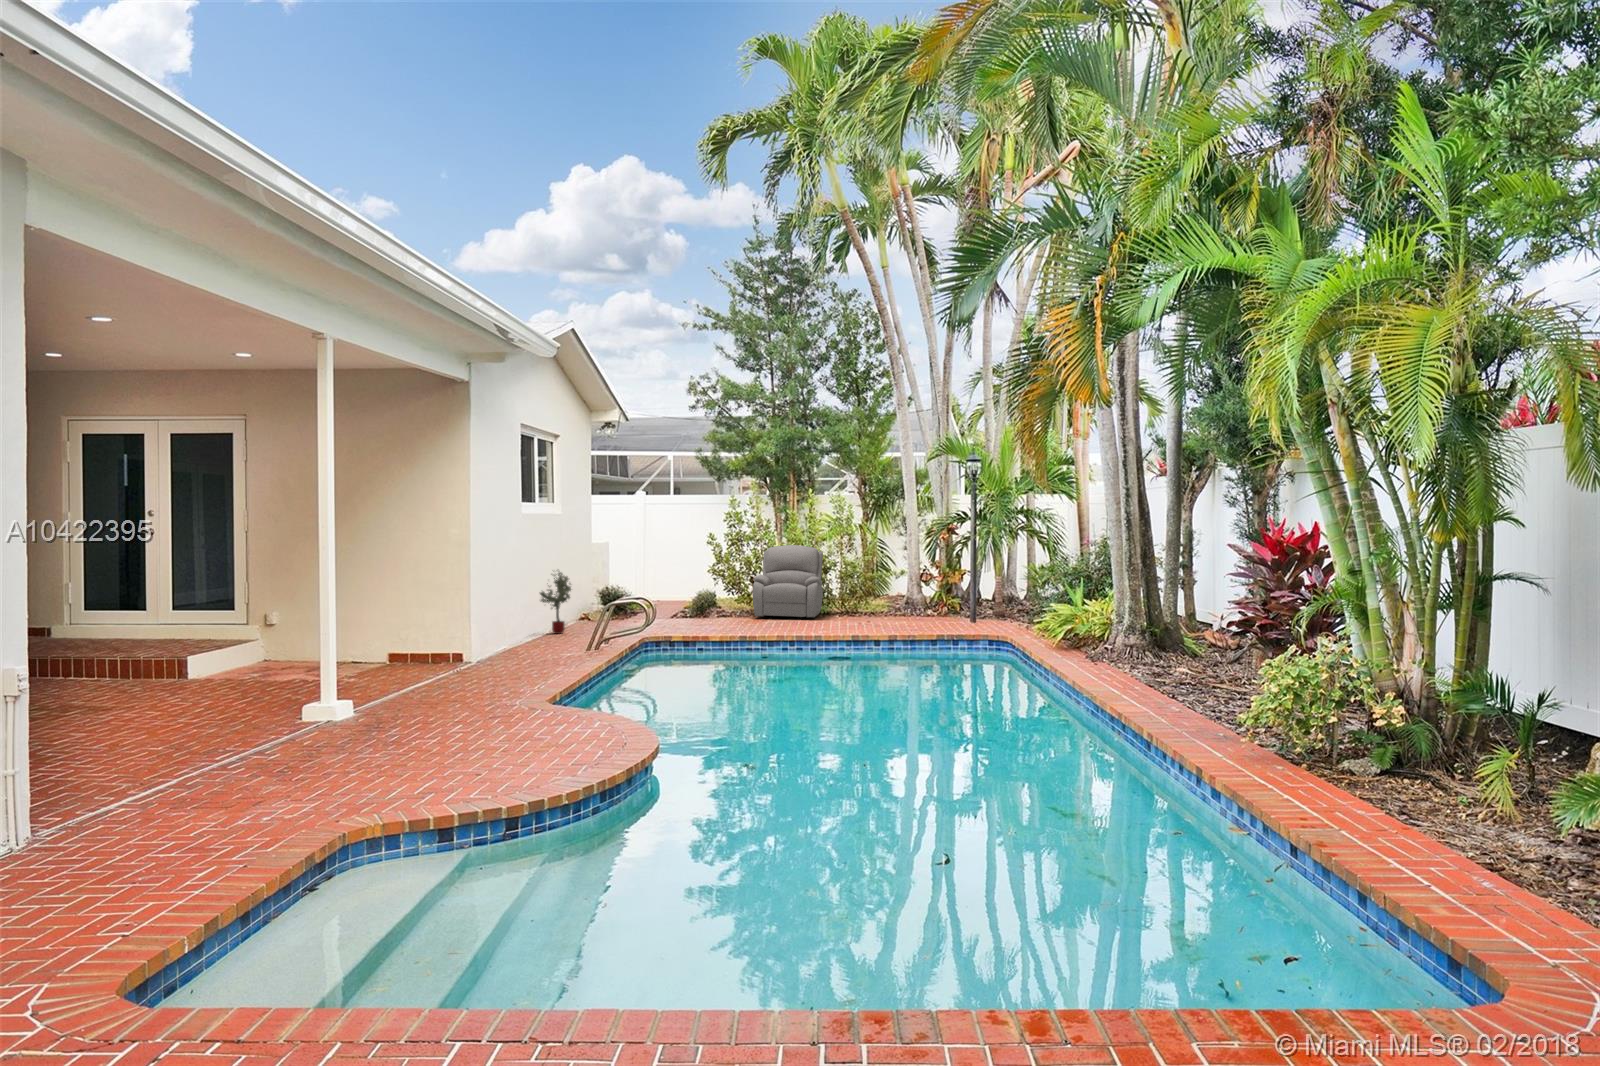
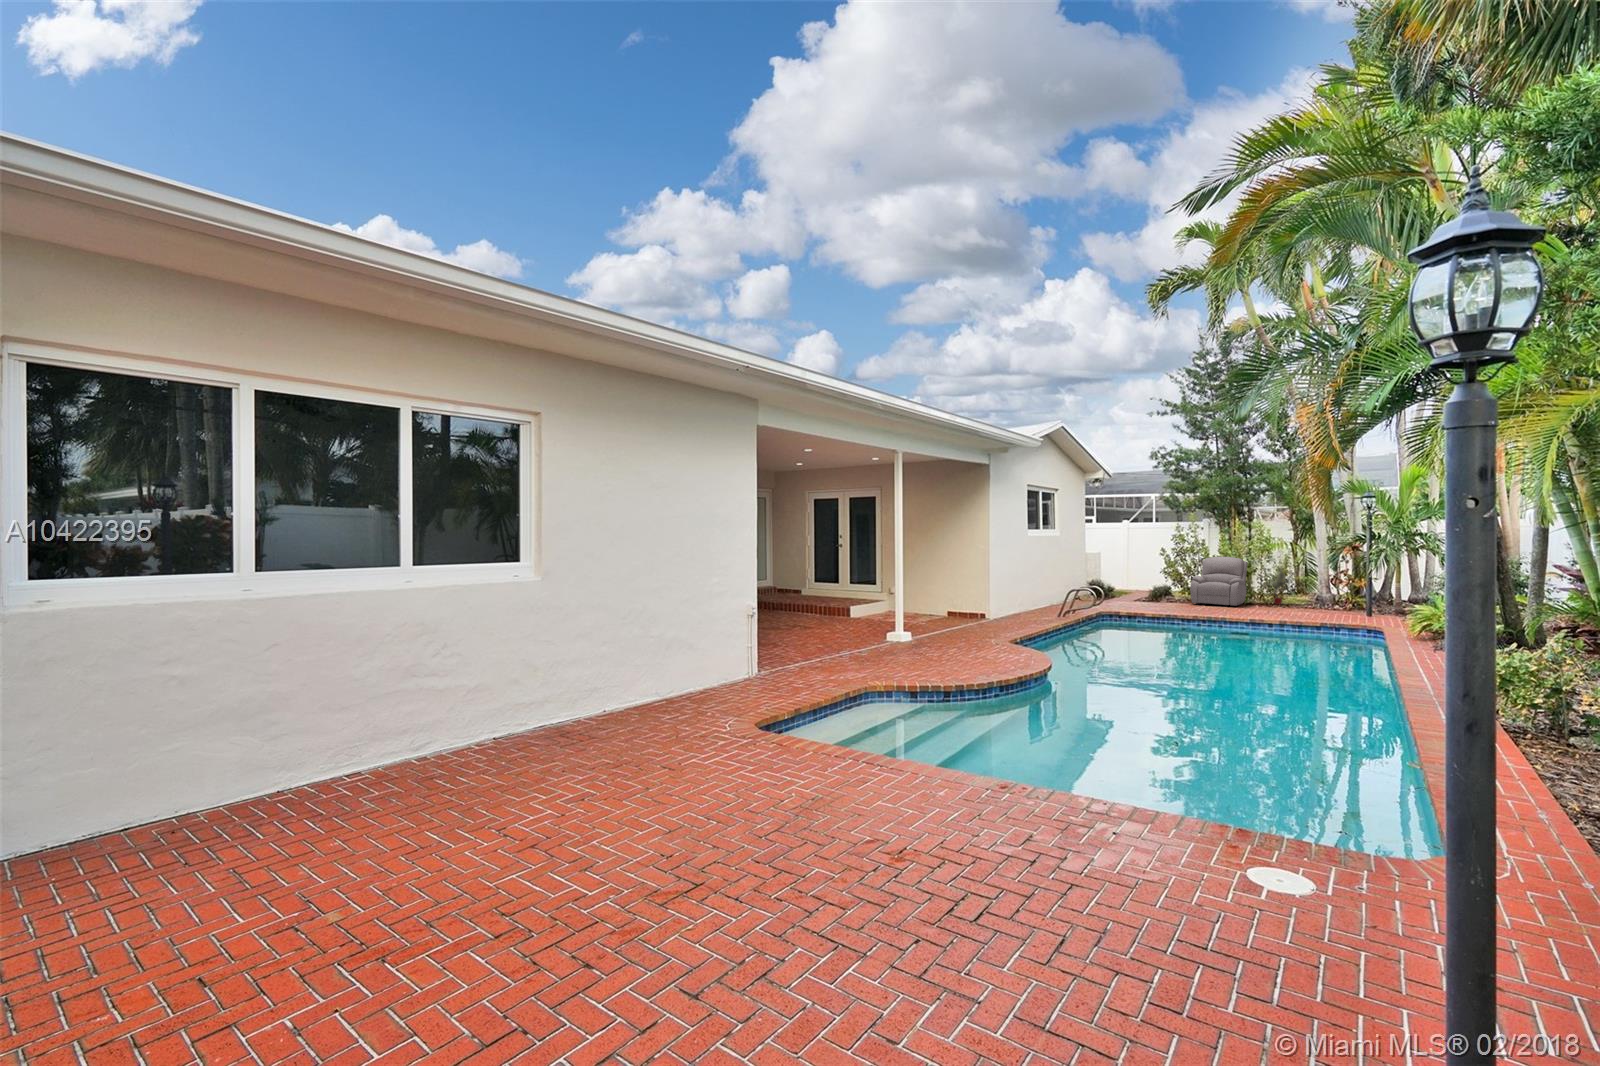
potted tree: present [540,572,571,634] -> present [1265,568,1294,605]

